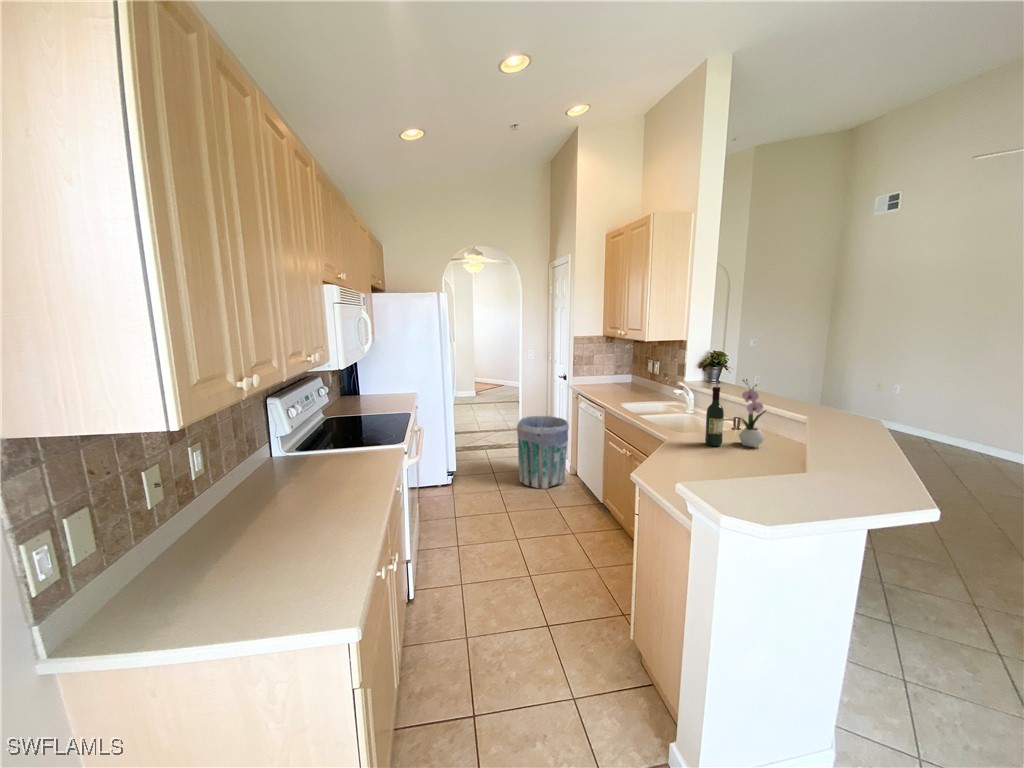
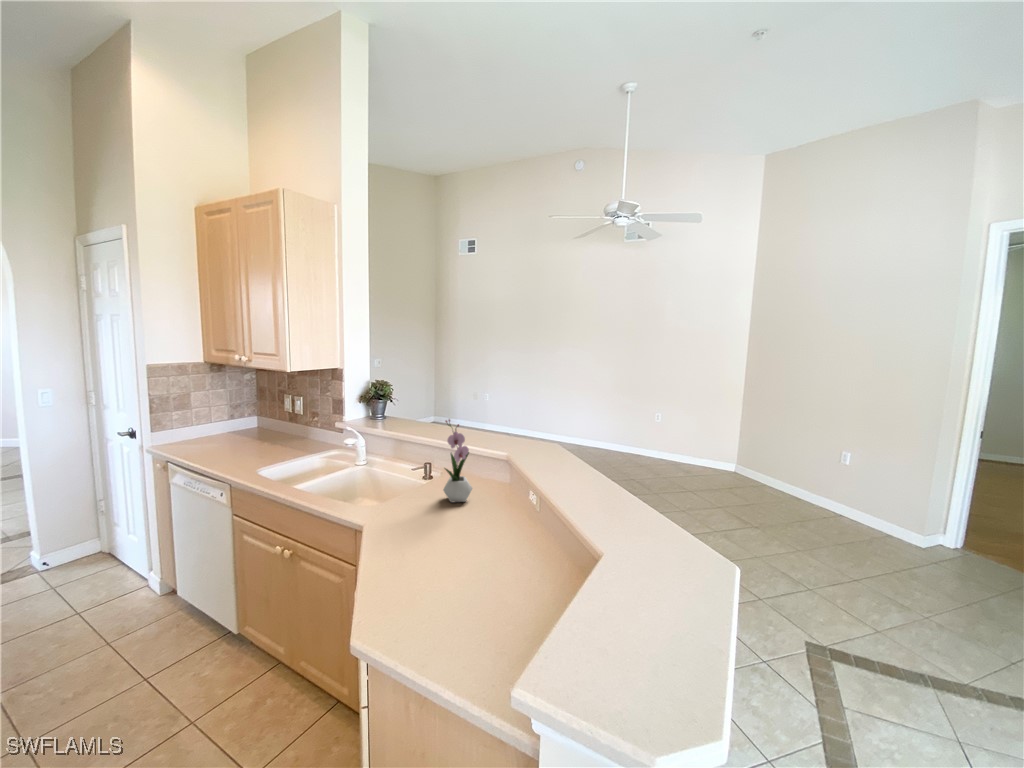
wine bottle: present [705,387,724,446] -> none [409,434,431,515]
trash can: present [517,416,569,489] -> none [18,508,152,662]

